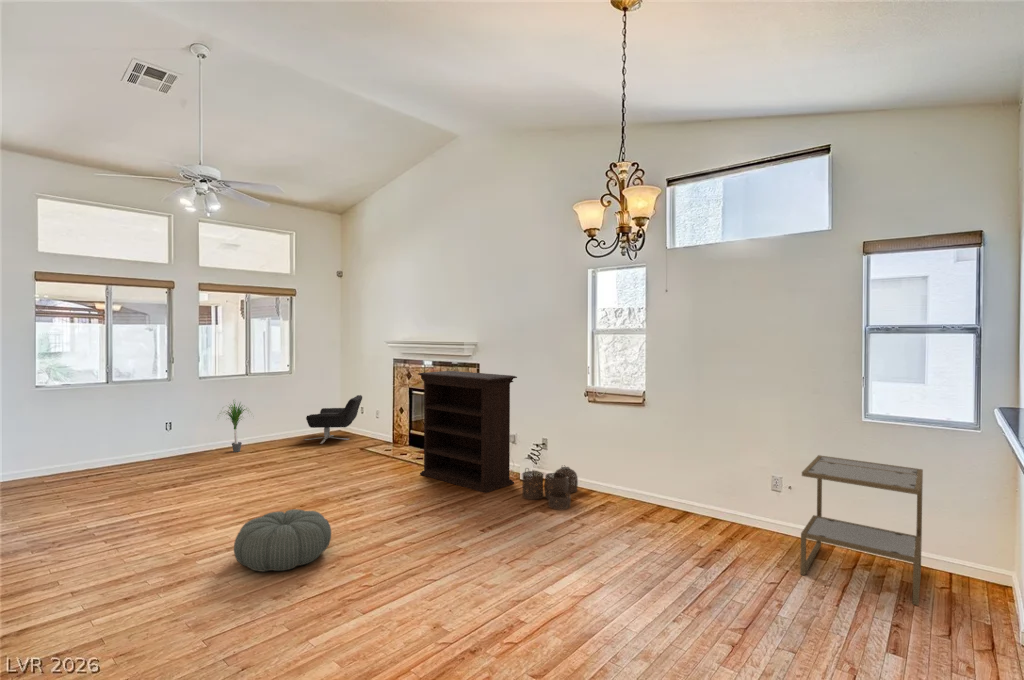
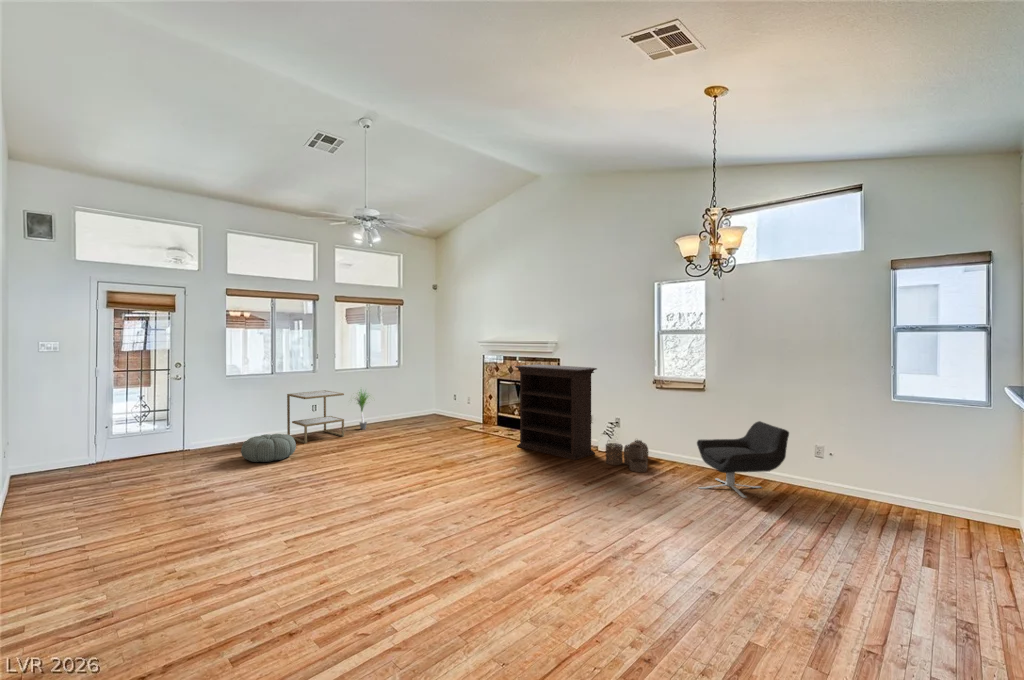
lounge chair: present [305,395,362,444] -> present [697,421,789,498]
side table: present [800,455,923,606] -> present [287,390,344,443]
pouf: present [234,509,331,572] -> present [241,434,296,462]

